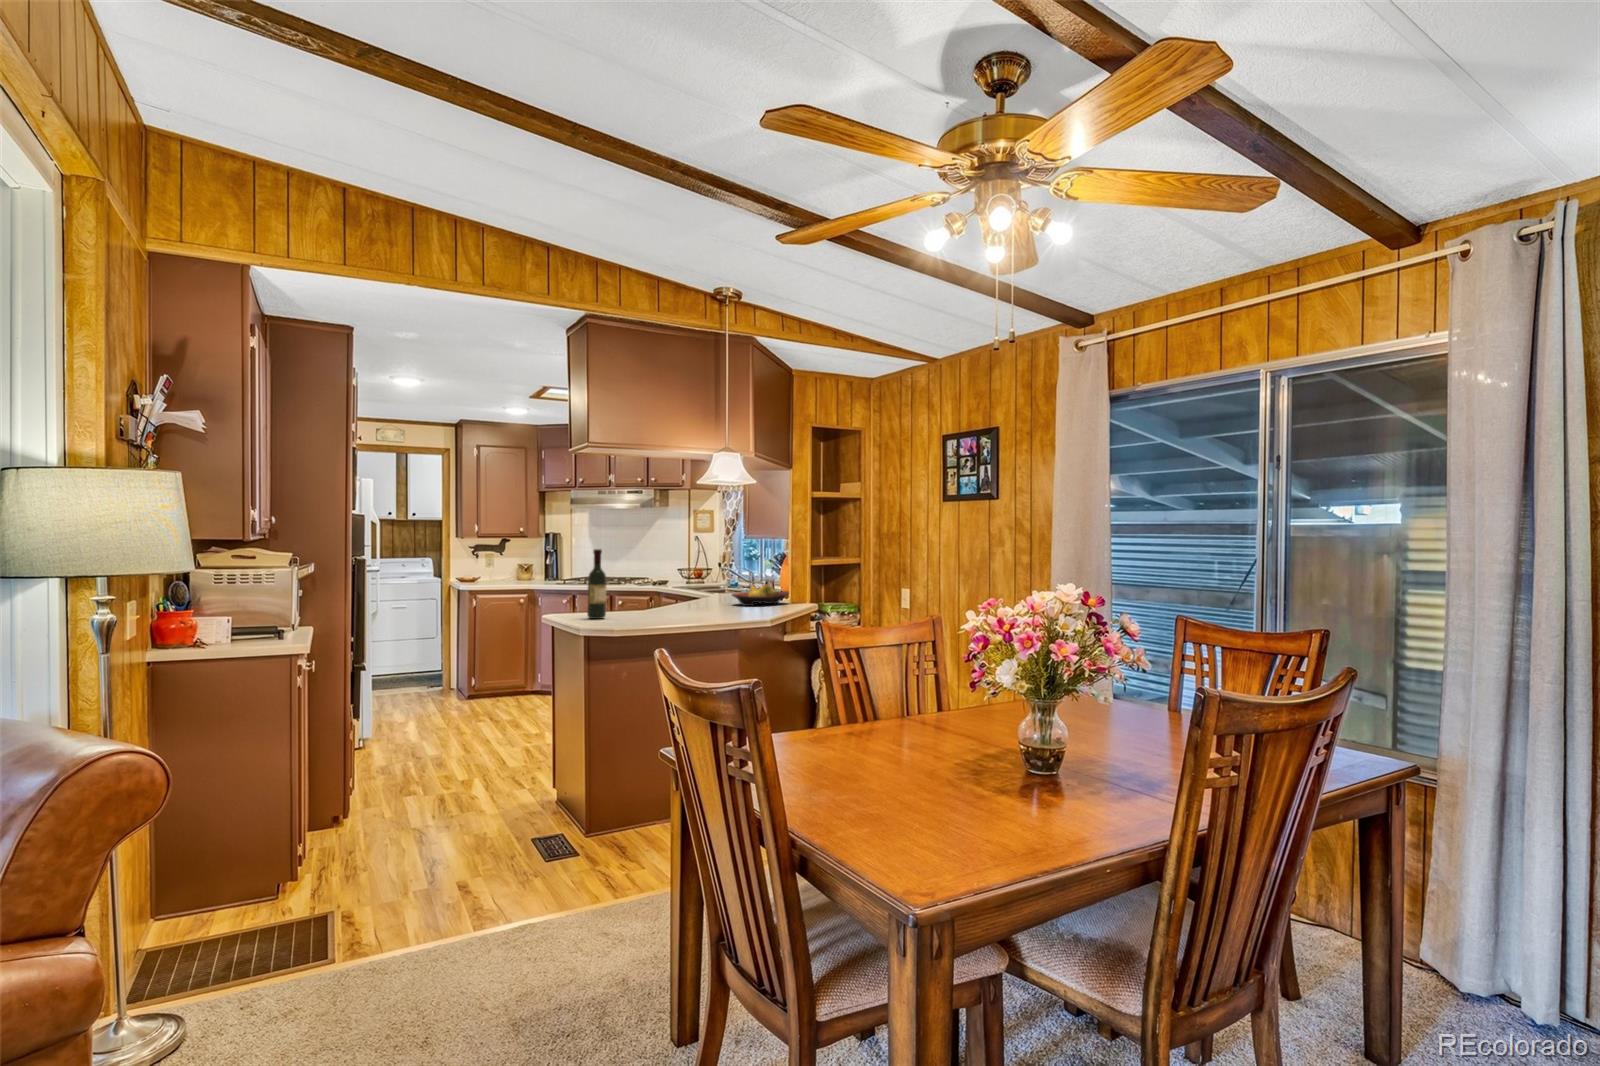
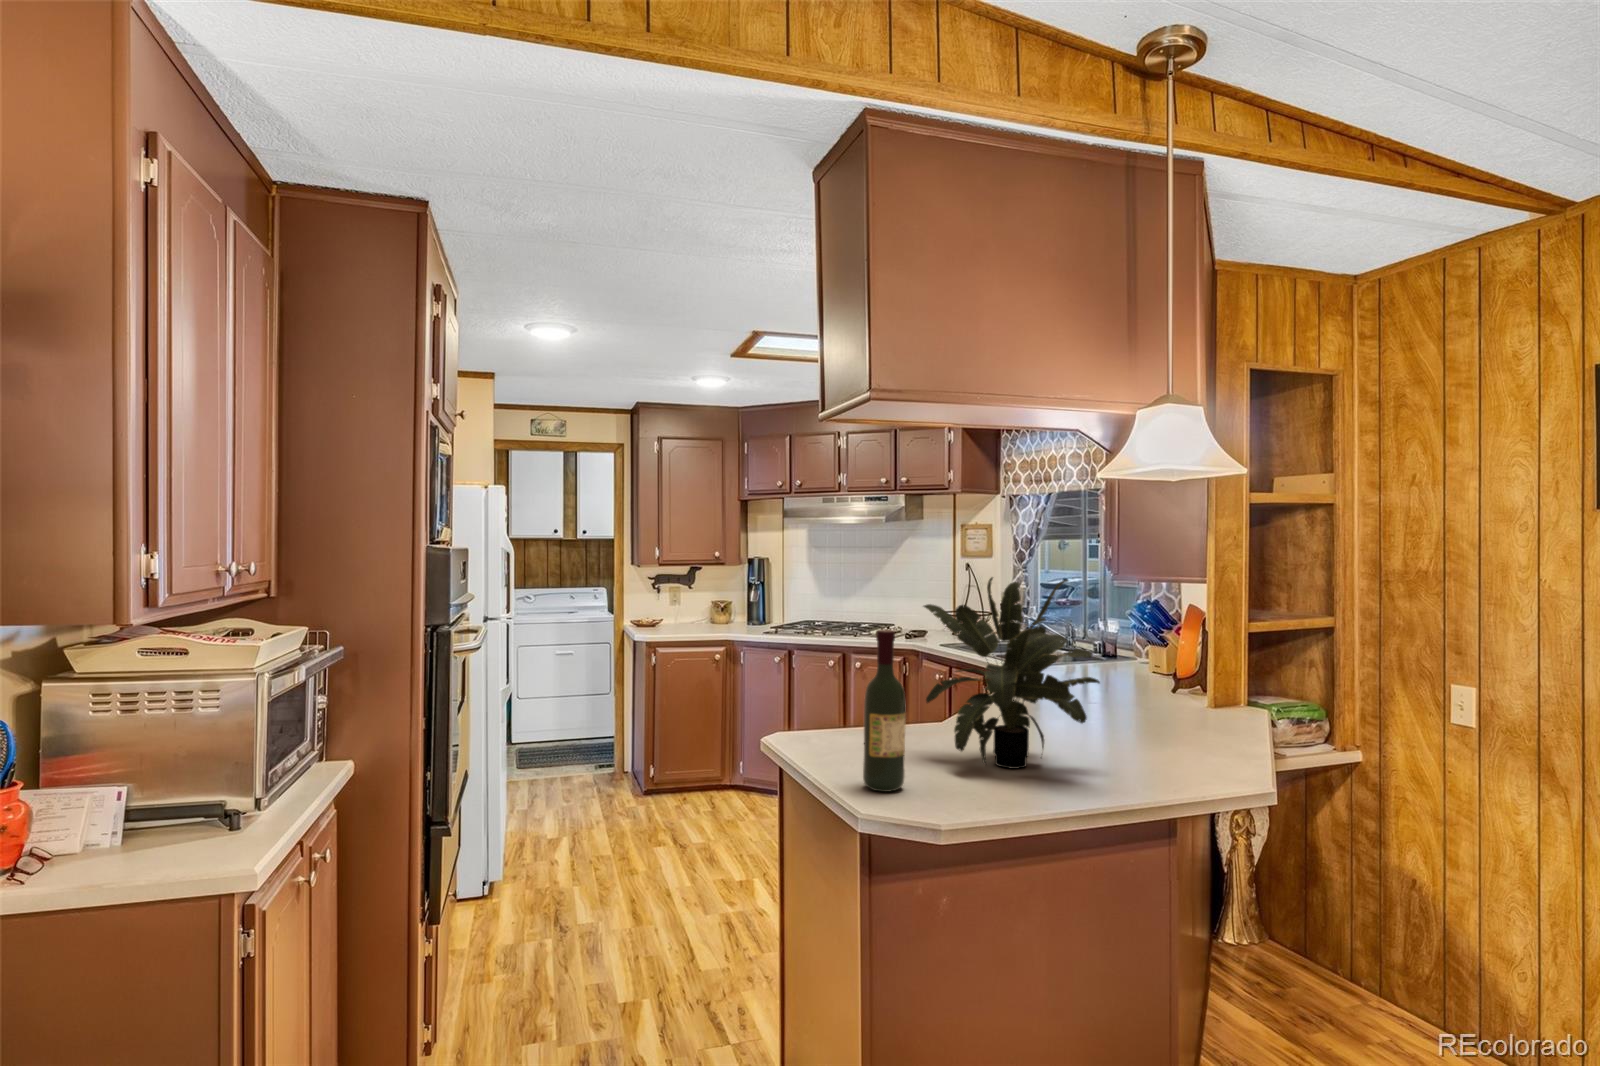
potted plant: none [622,529,700,615] -> present [924,577,1100,769]
fruit bowl: present [732,584,788,606] -> none [1113,676,1223,725]

